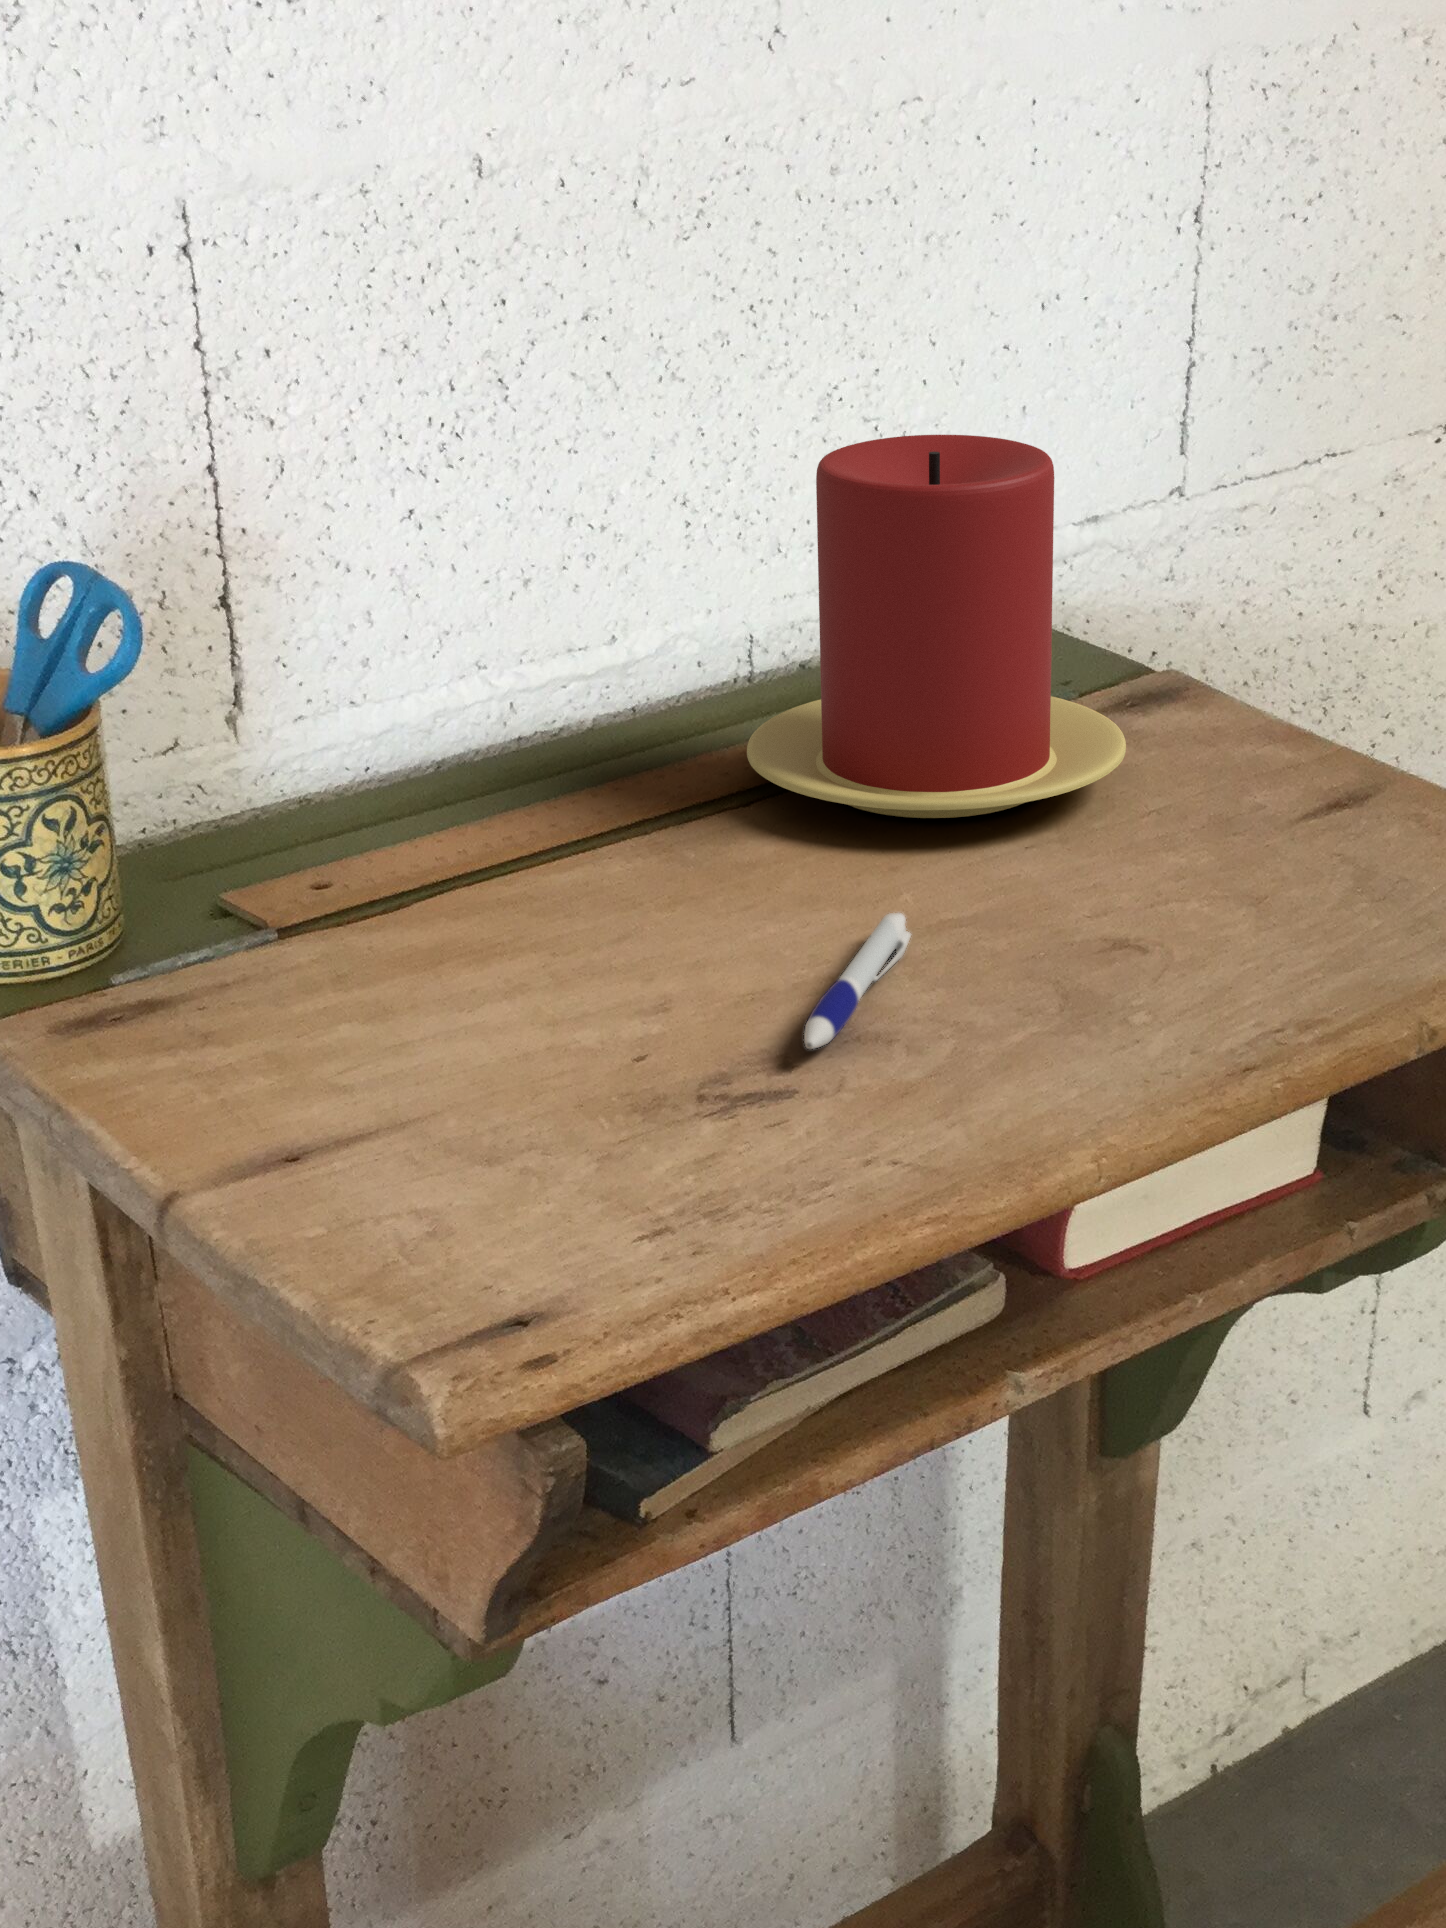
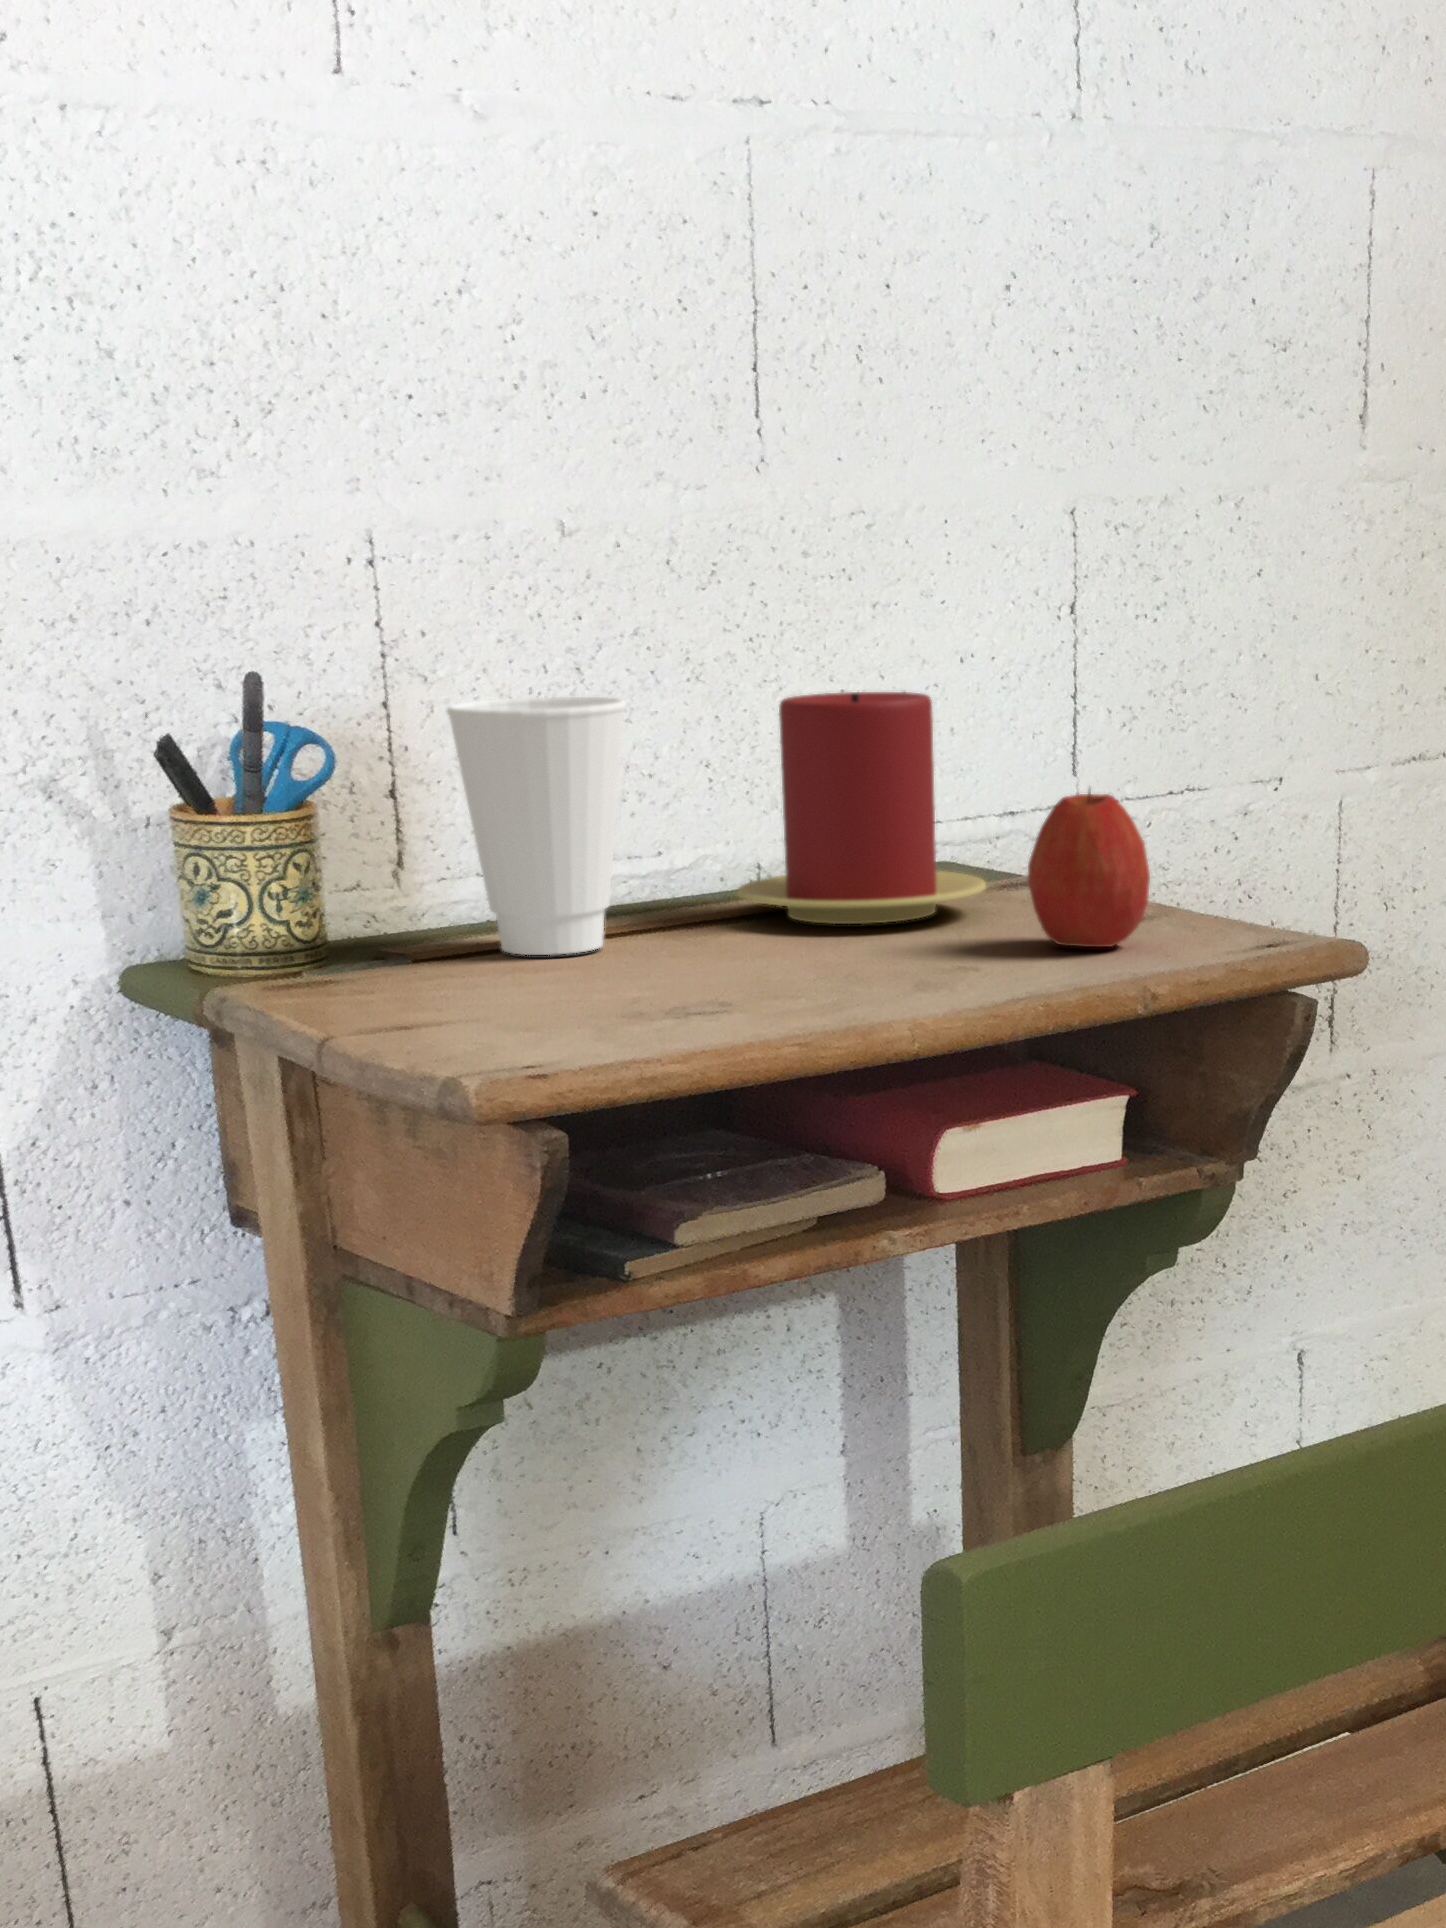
cup: none [290,484,576,911] -> present [447,697,626,955]
apple: none [1205,661,1400,910] -> present [1028,791,1150,947]
pen: present [804,913,911,1049] -> none [771,943,841,988]

